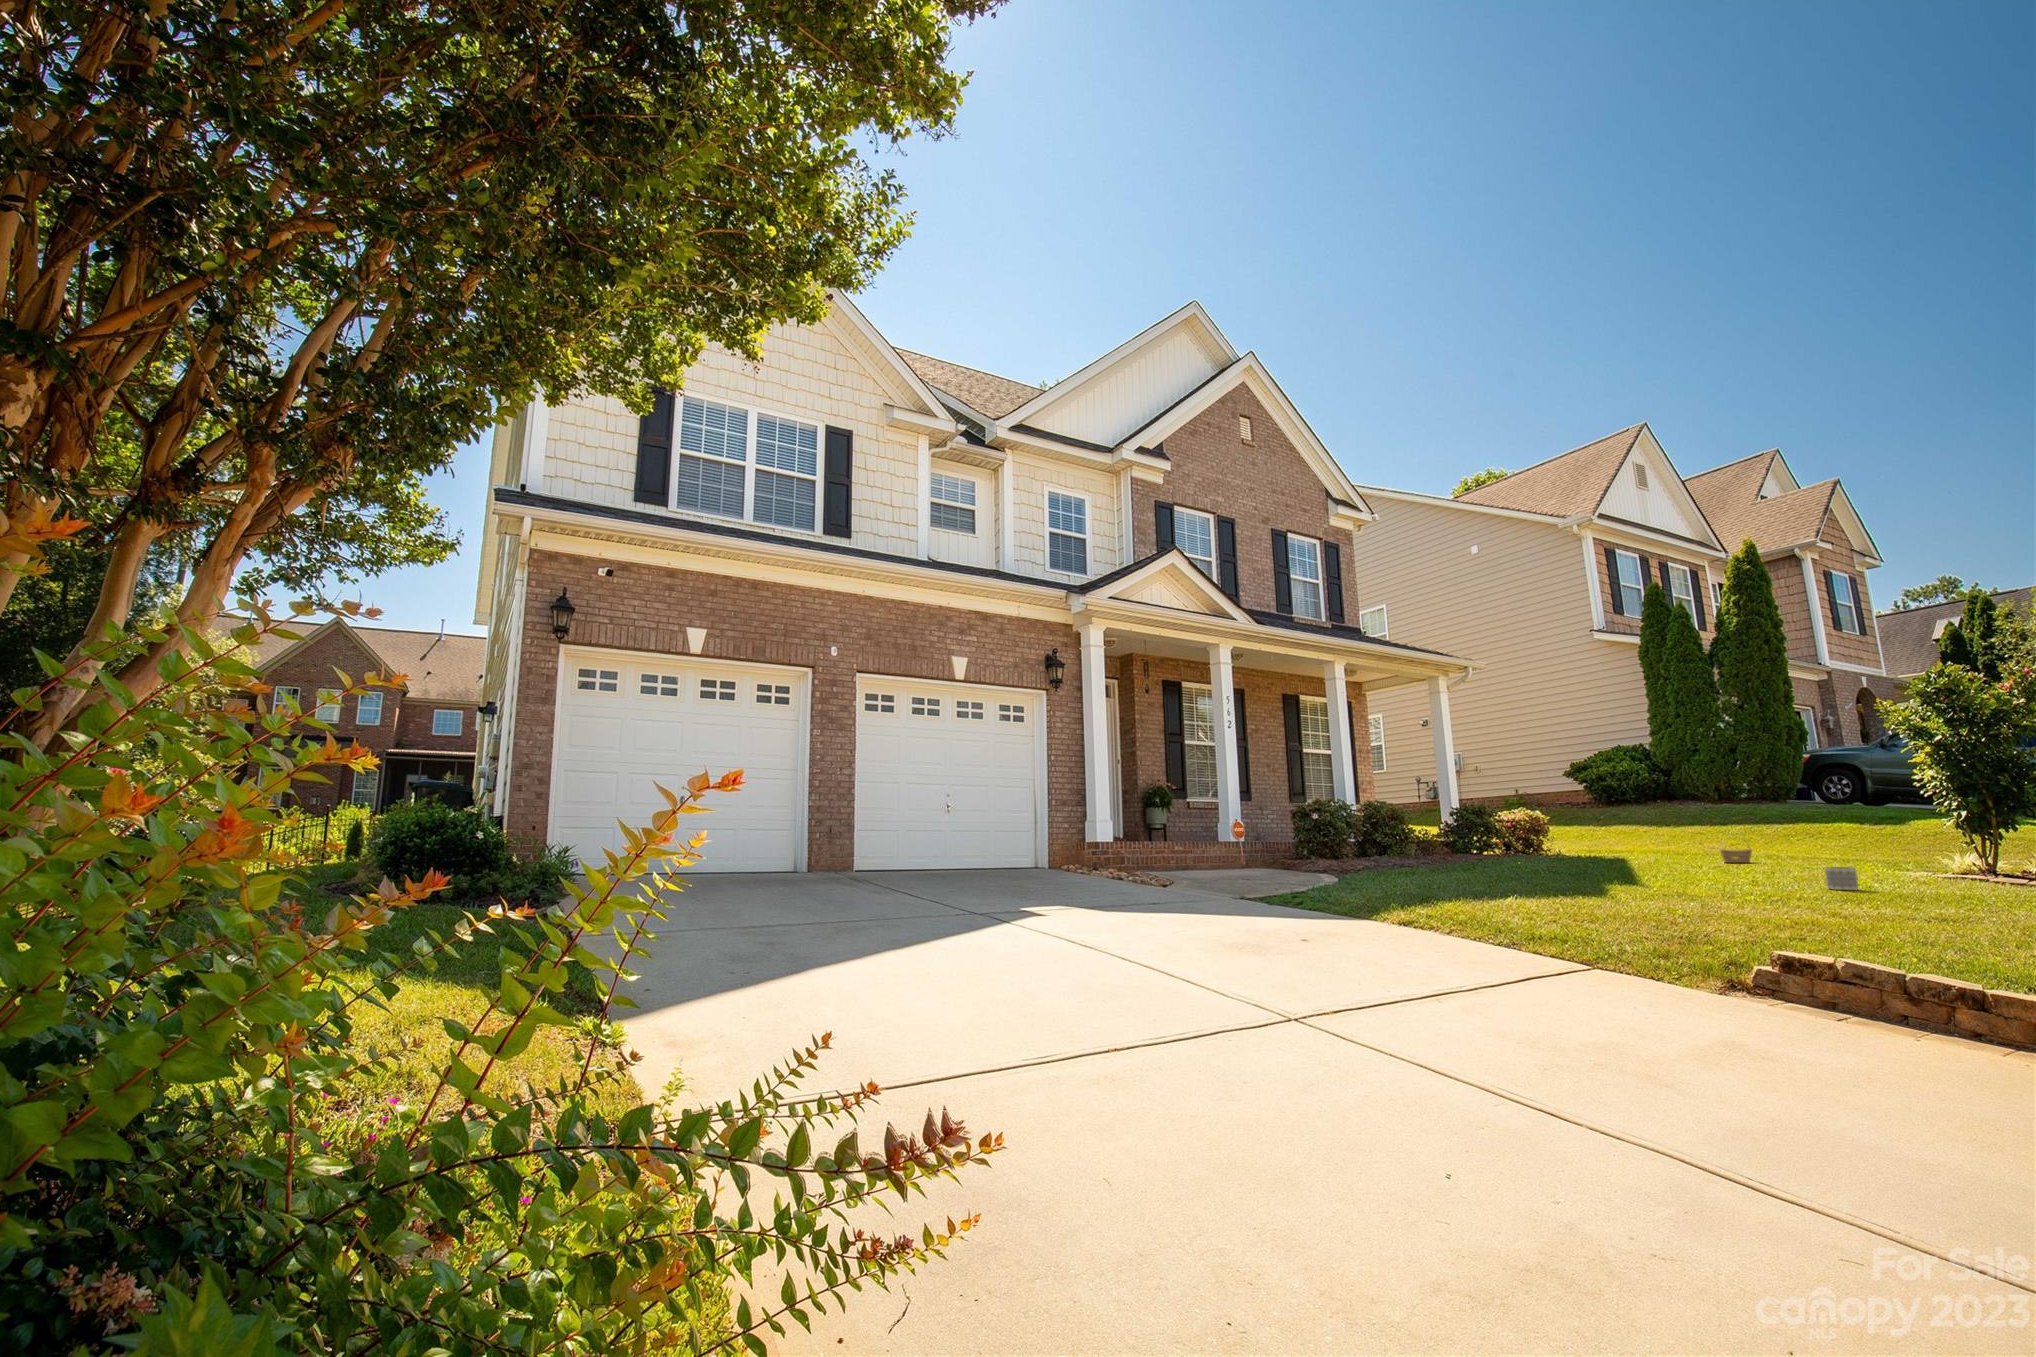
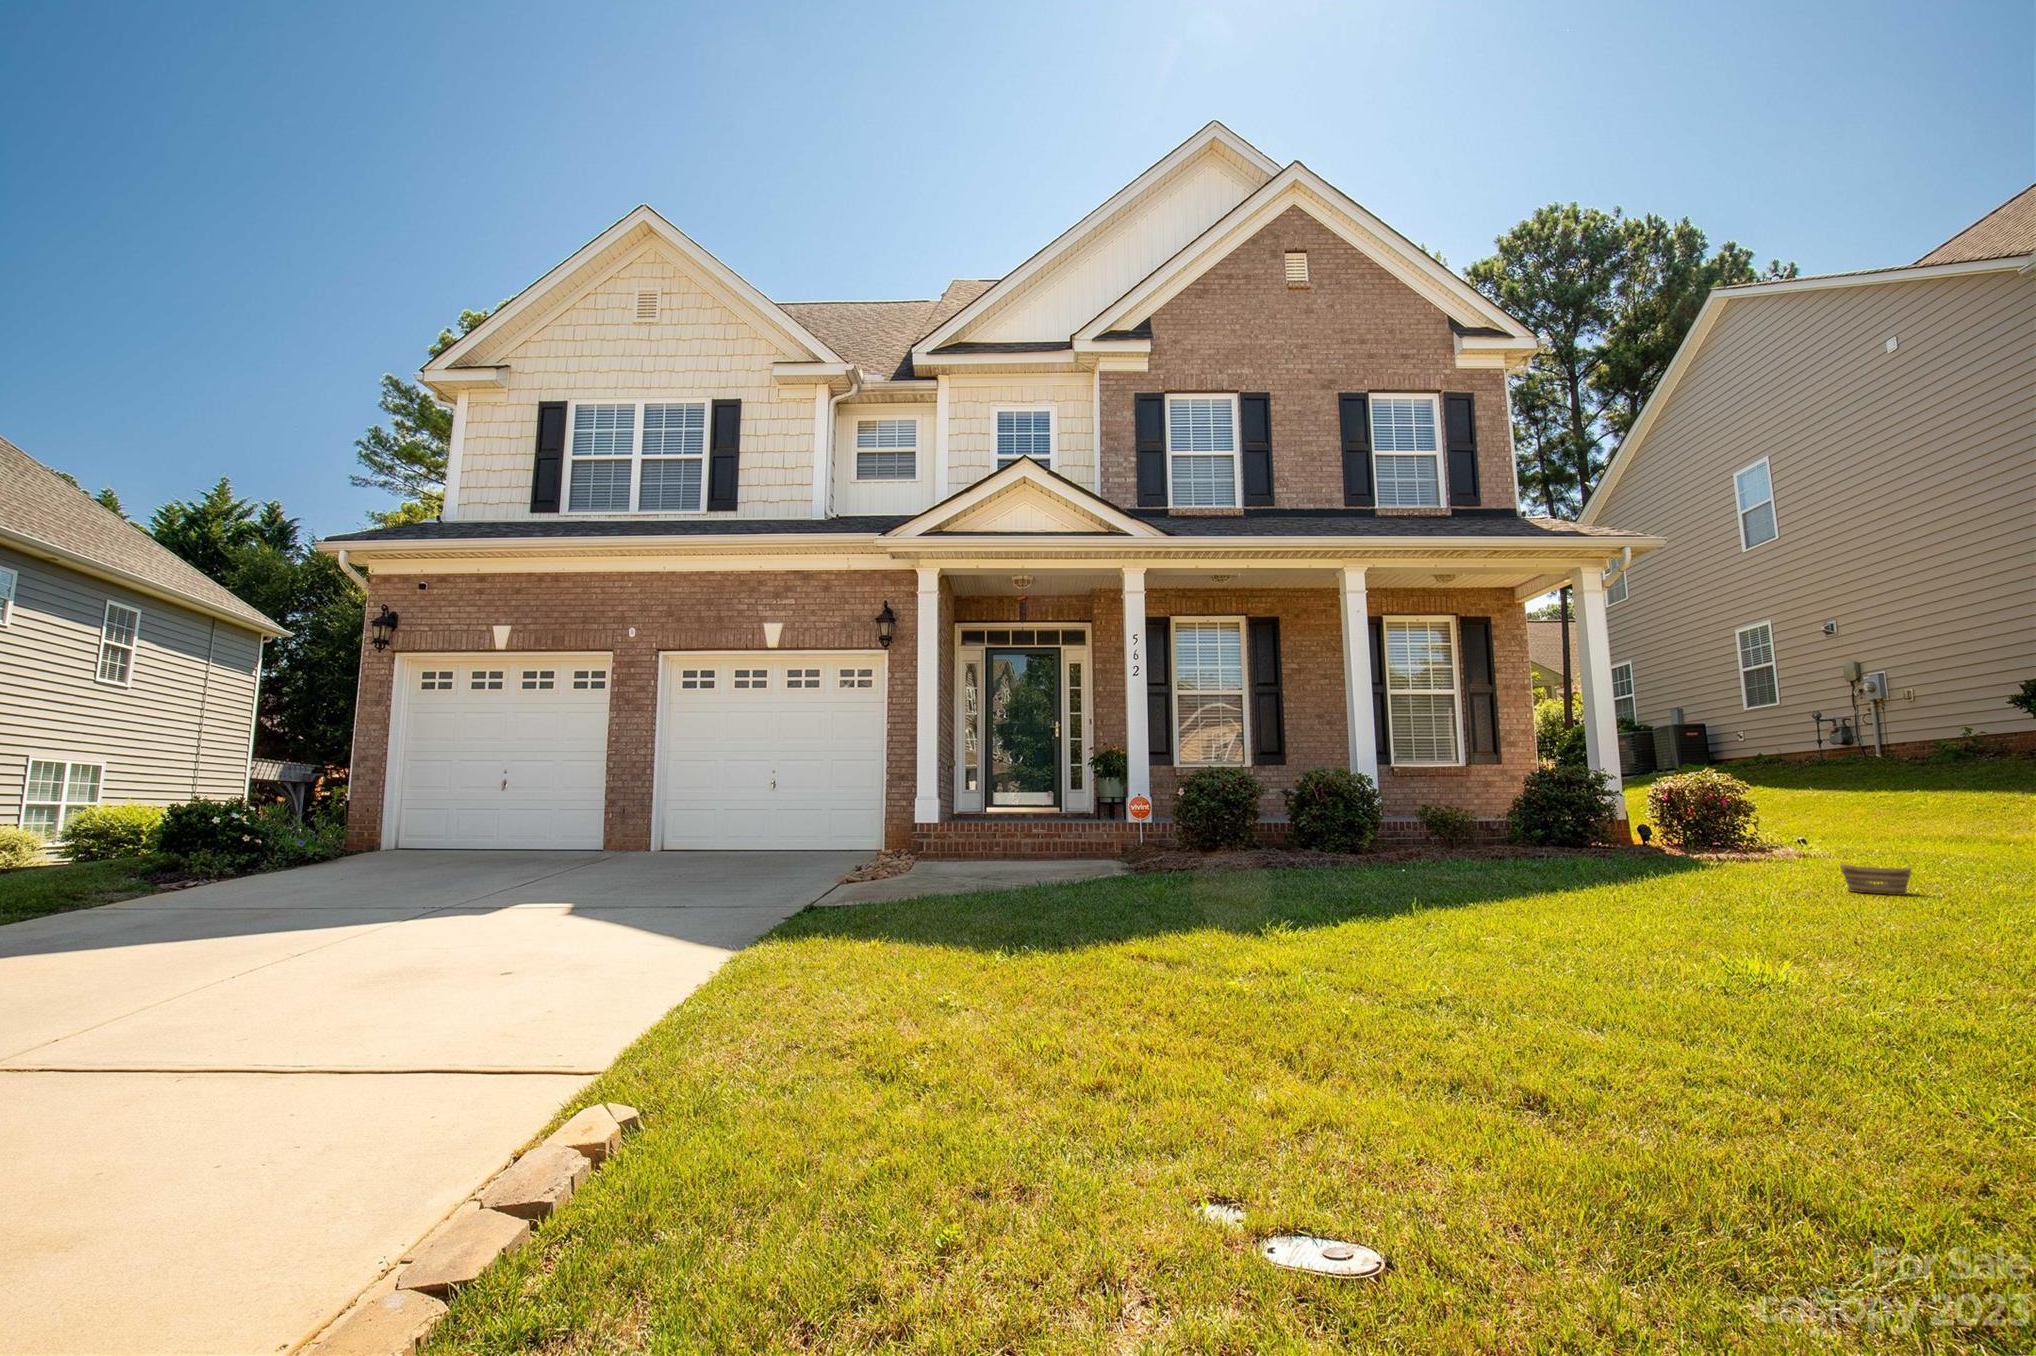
planter: present [1825,867,1858,890] -> none [1643,922,1701,973]

